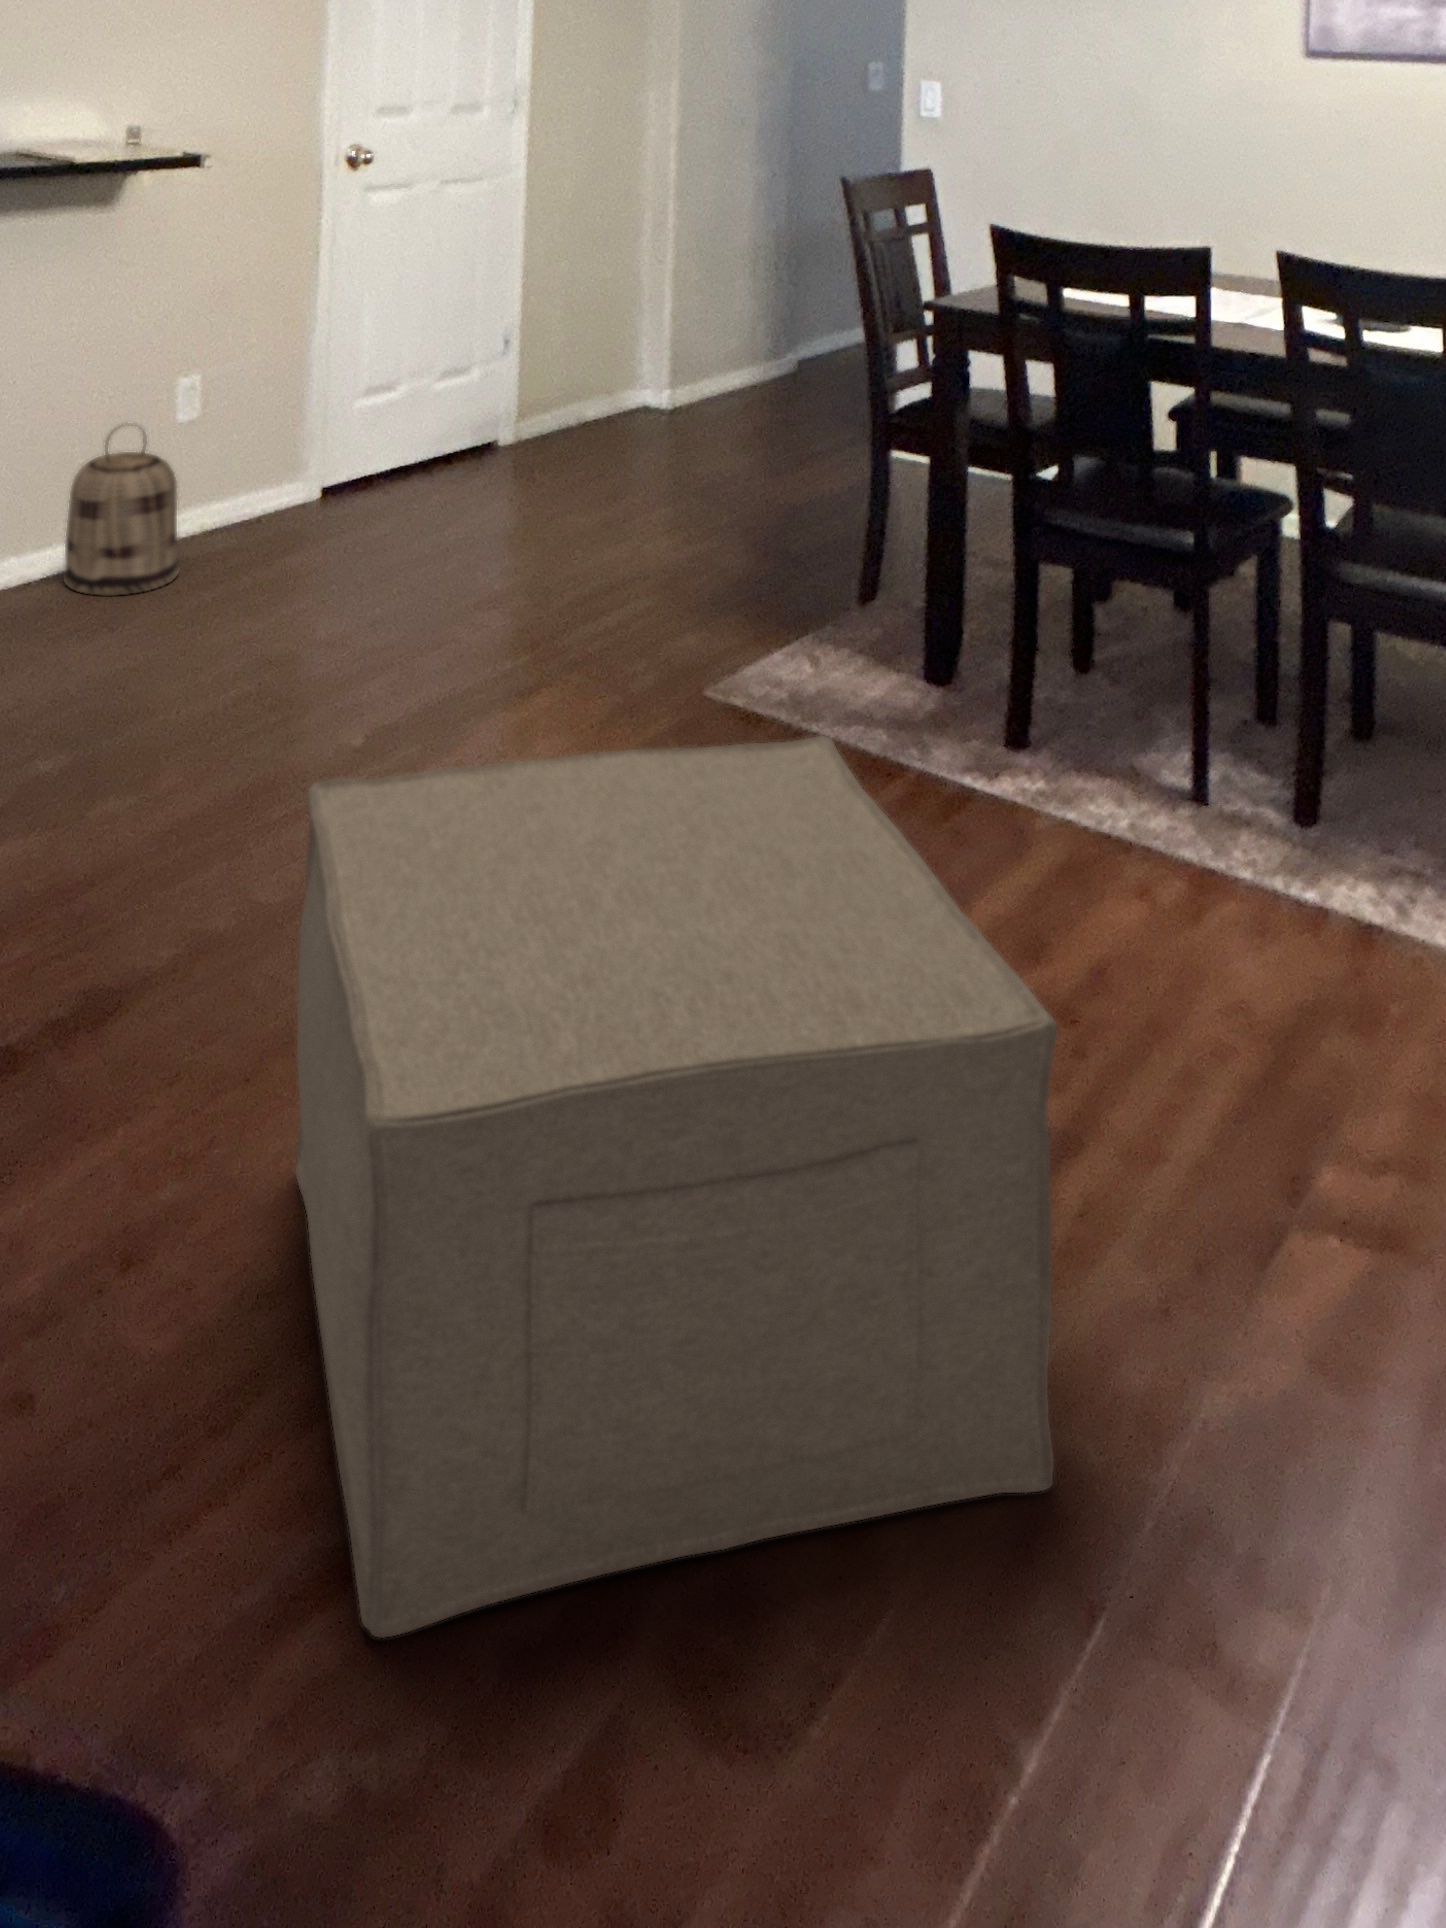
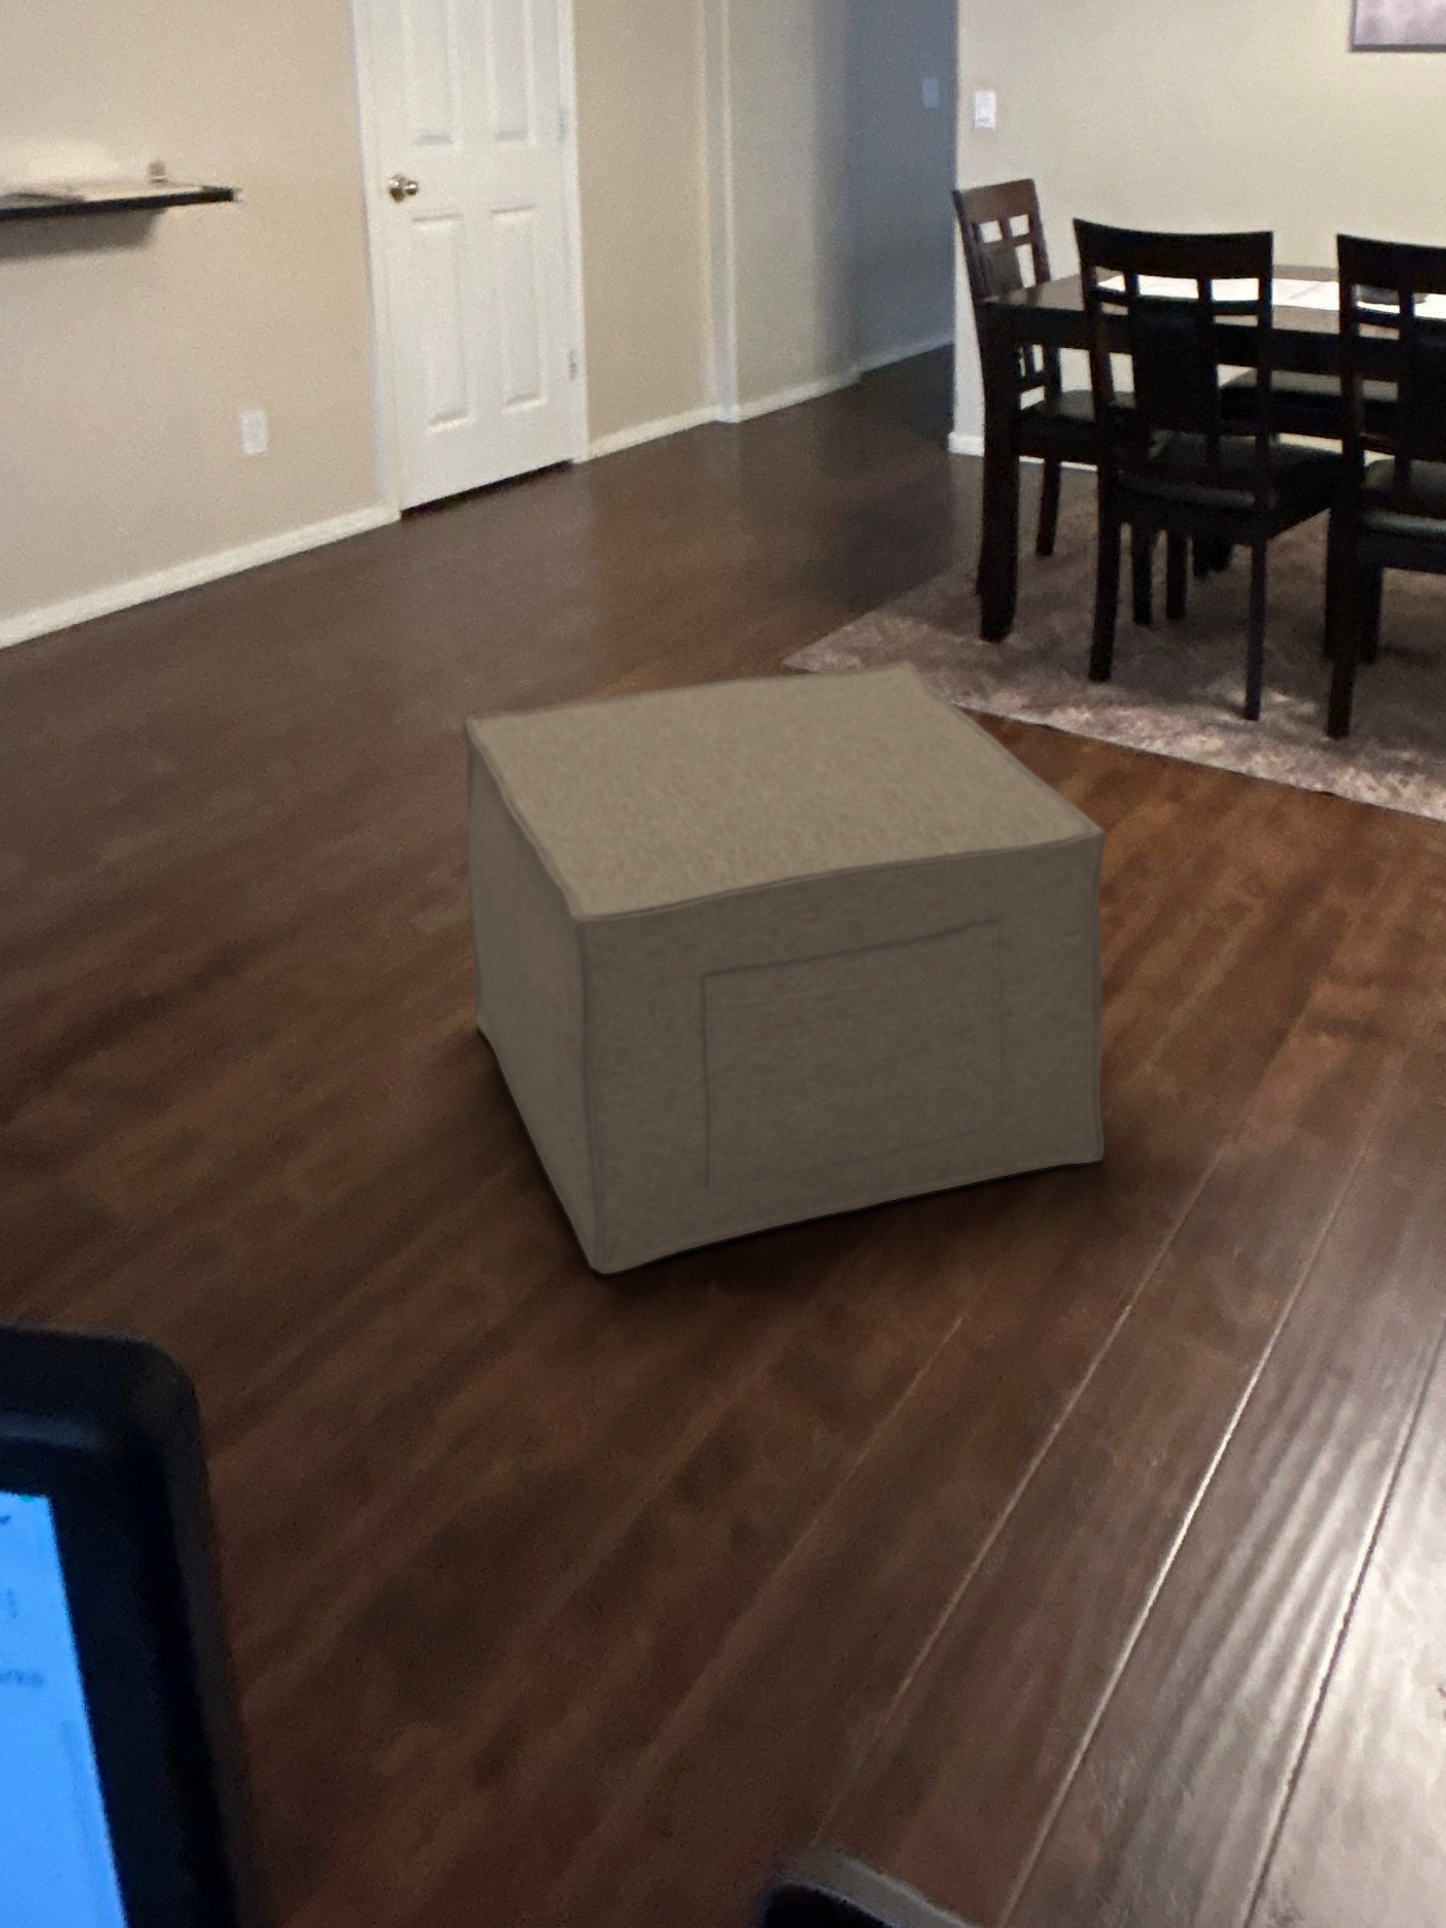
basket: present [63,426,180,596] -> none [130,457,248,621]

